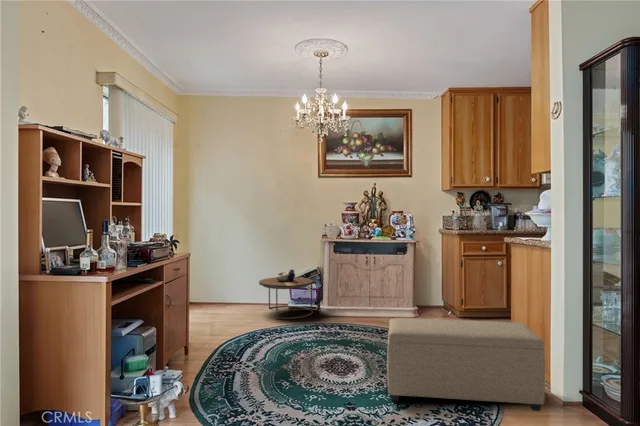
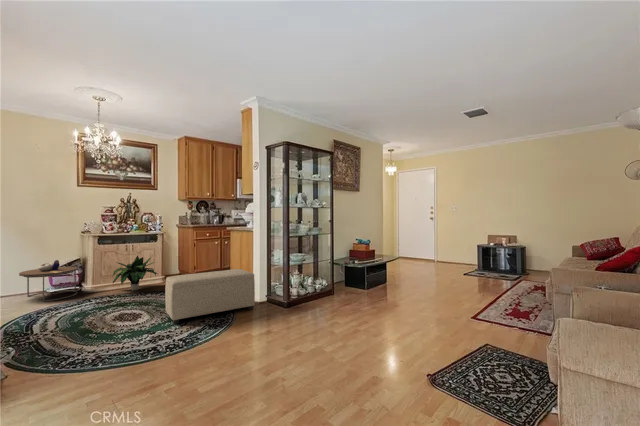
potted plant: none [345,272,402,323] -> present [113,256,157,291]

